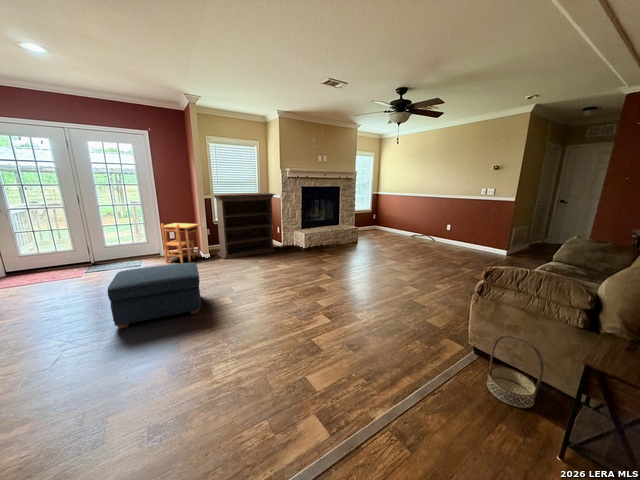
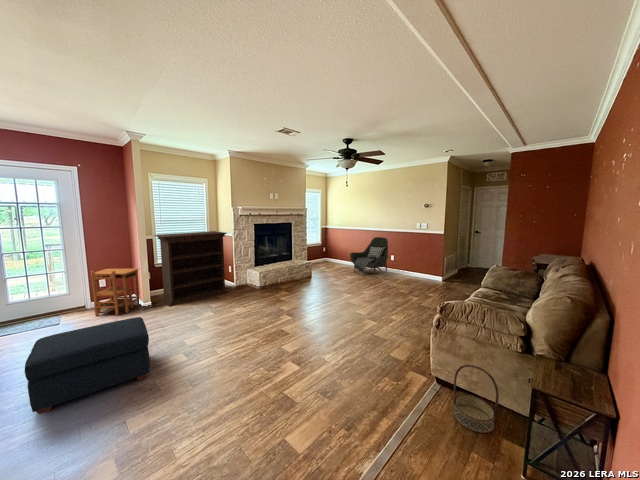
armchair: none [402,204,446,246] -> present [350,237,389,276]

